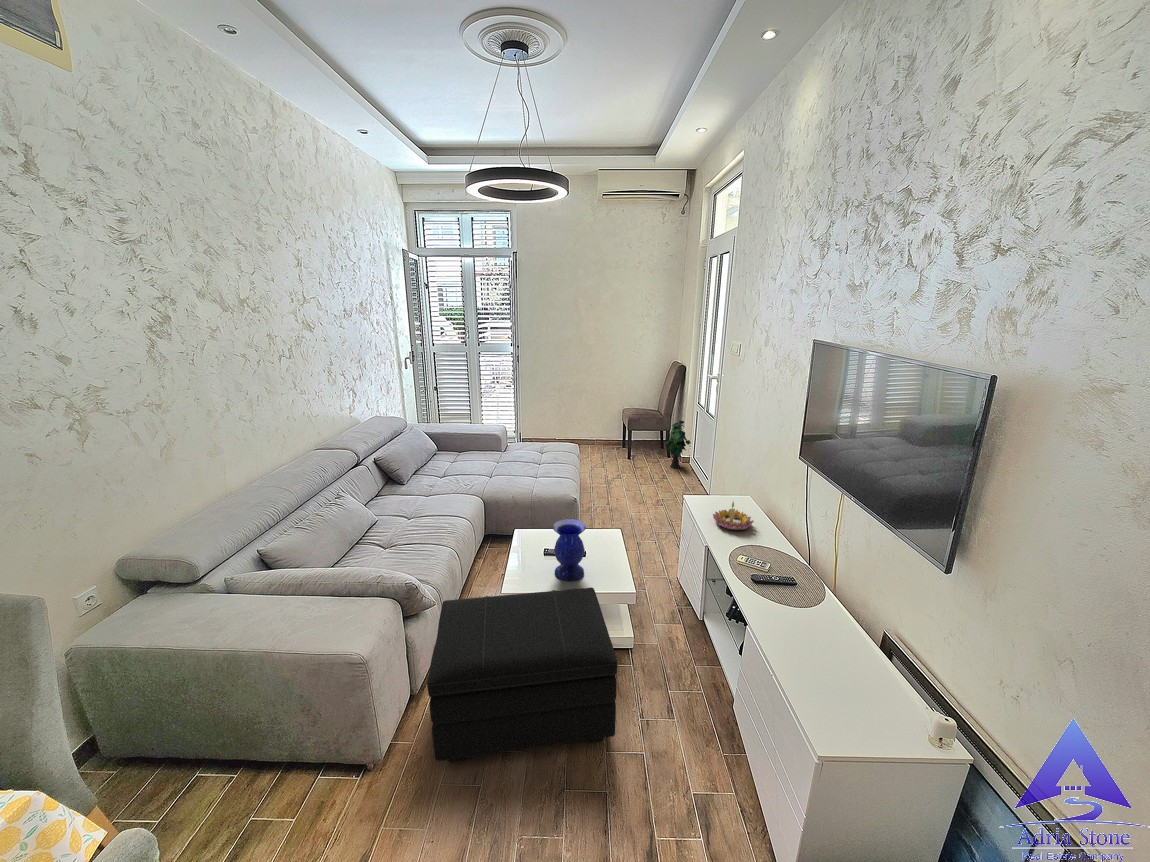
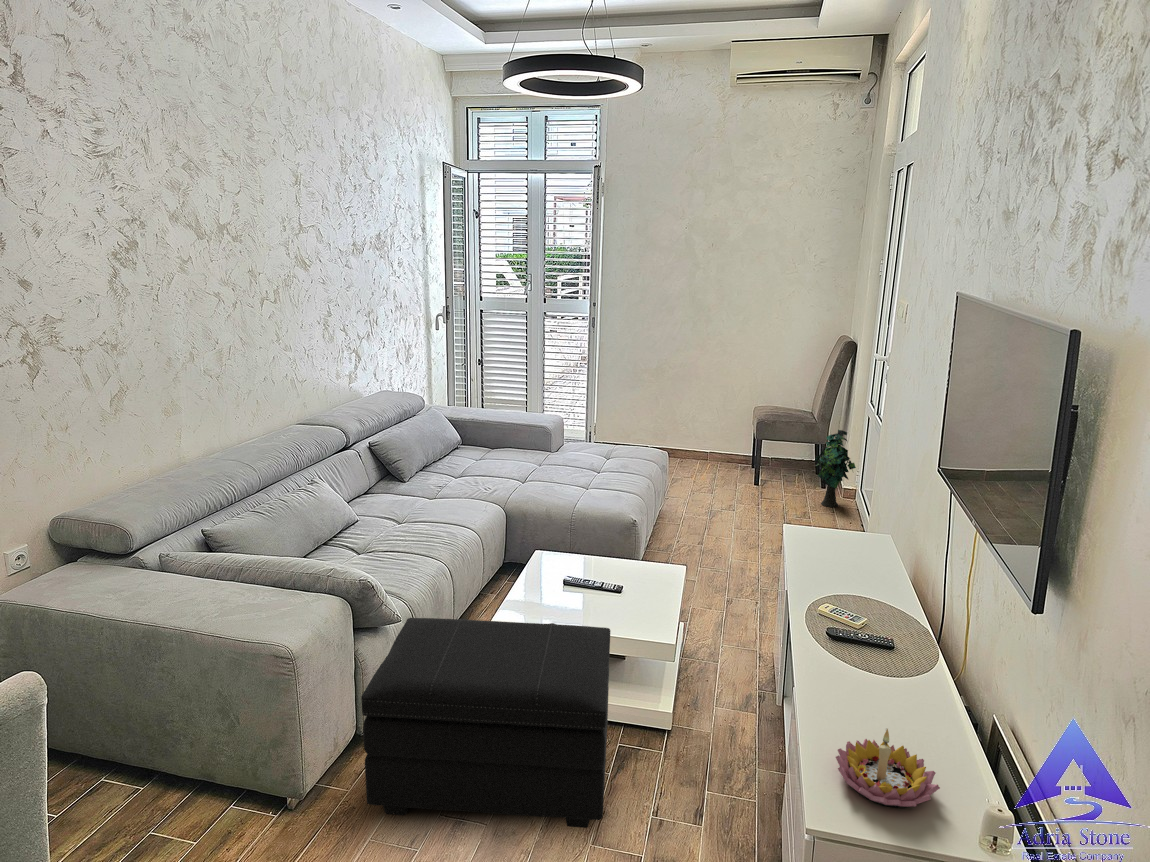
candle holder: present [713,502,754,531] -> present [836,729,940,808]
vase: present [553,519,586,581] -> none [569,536,615,622]

